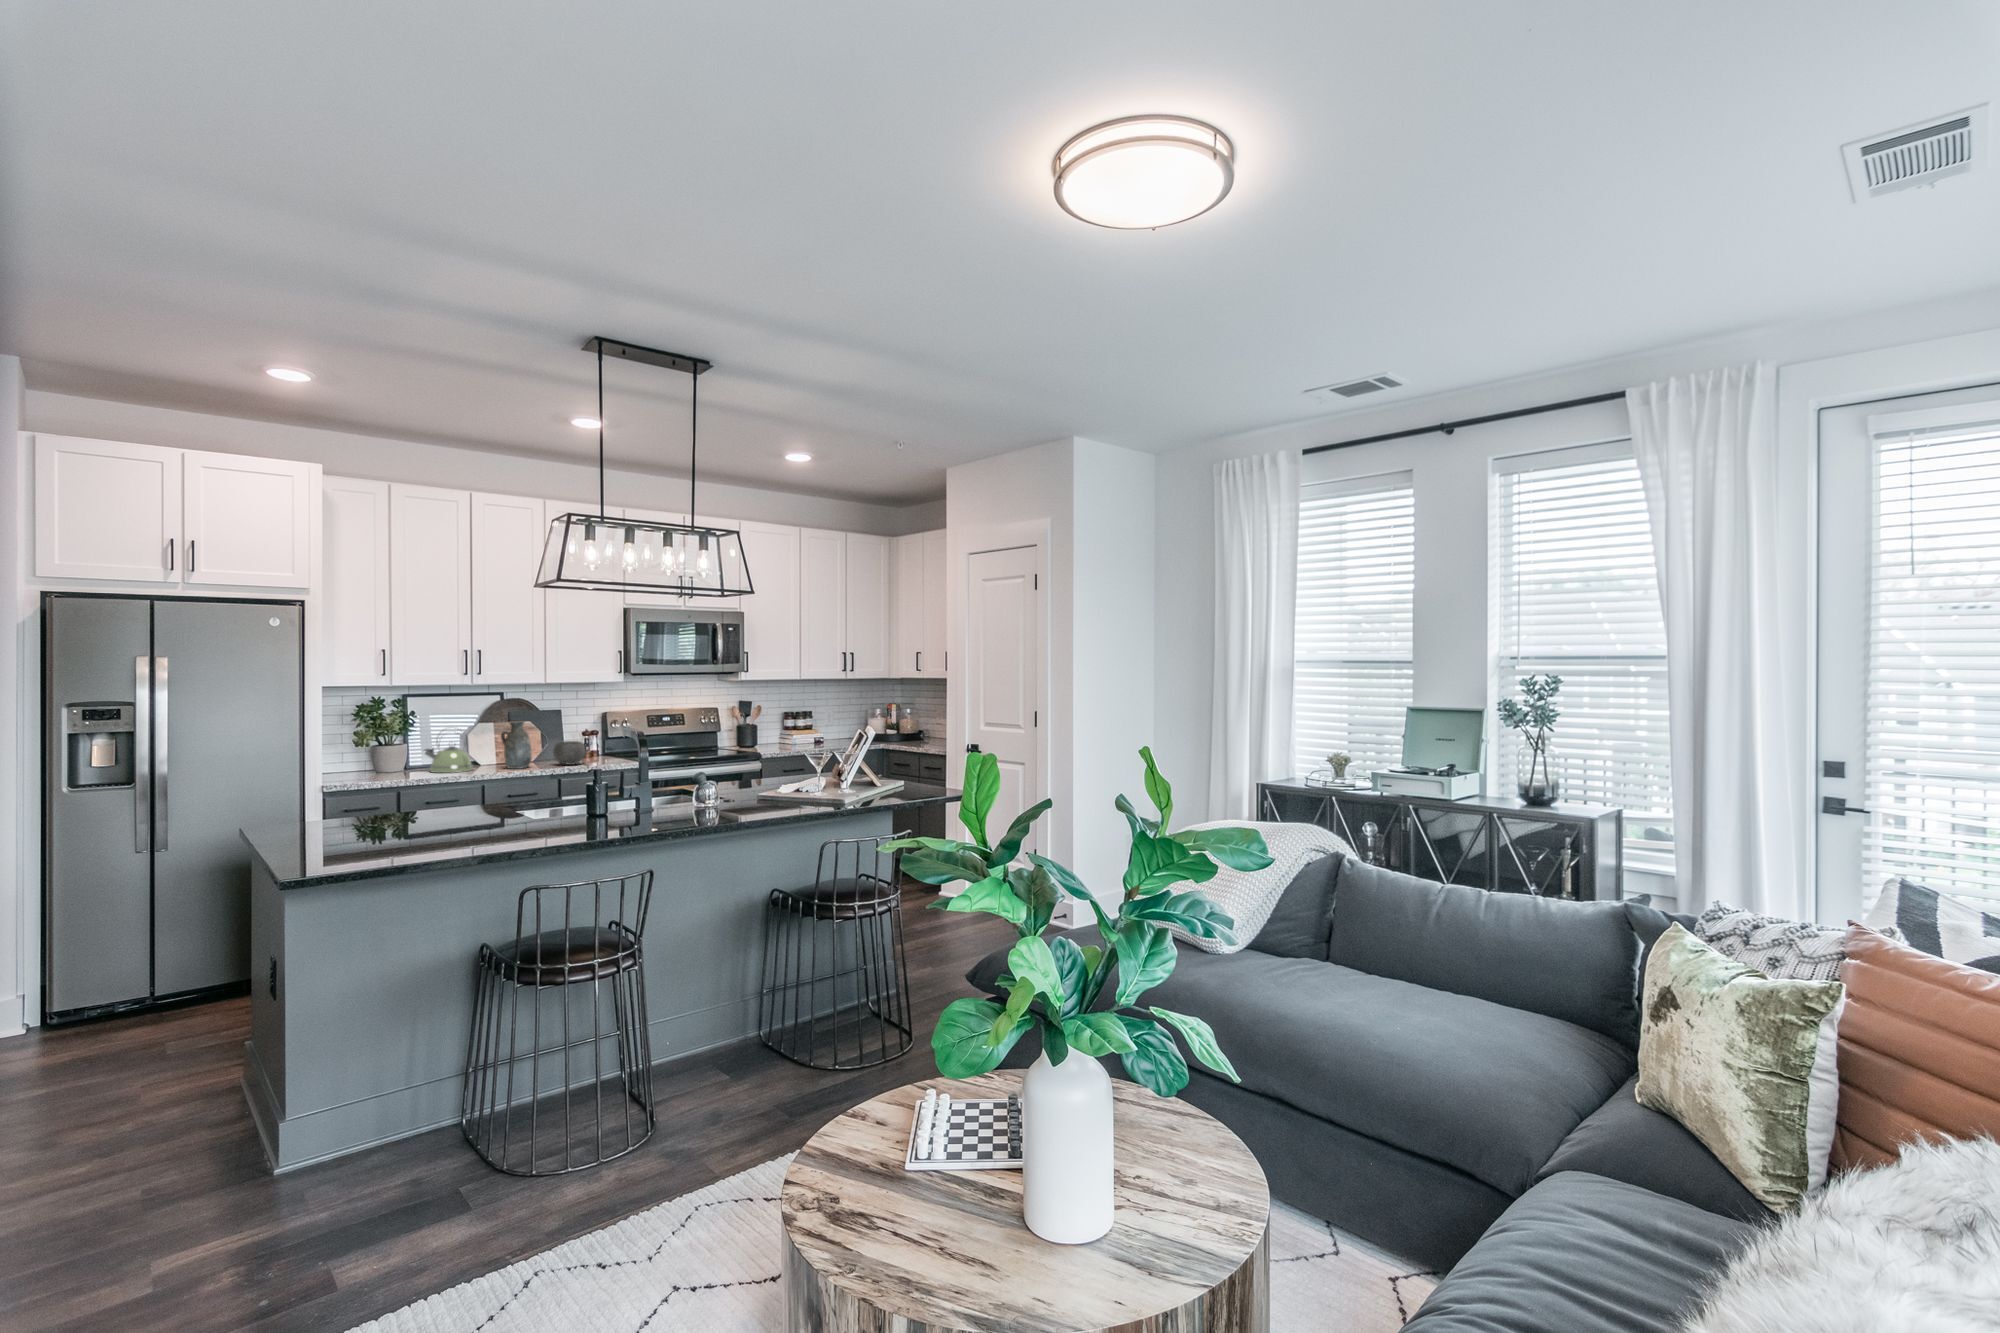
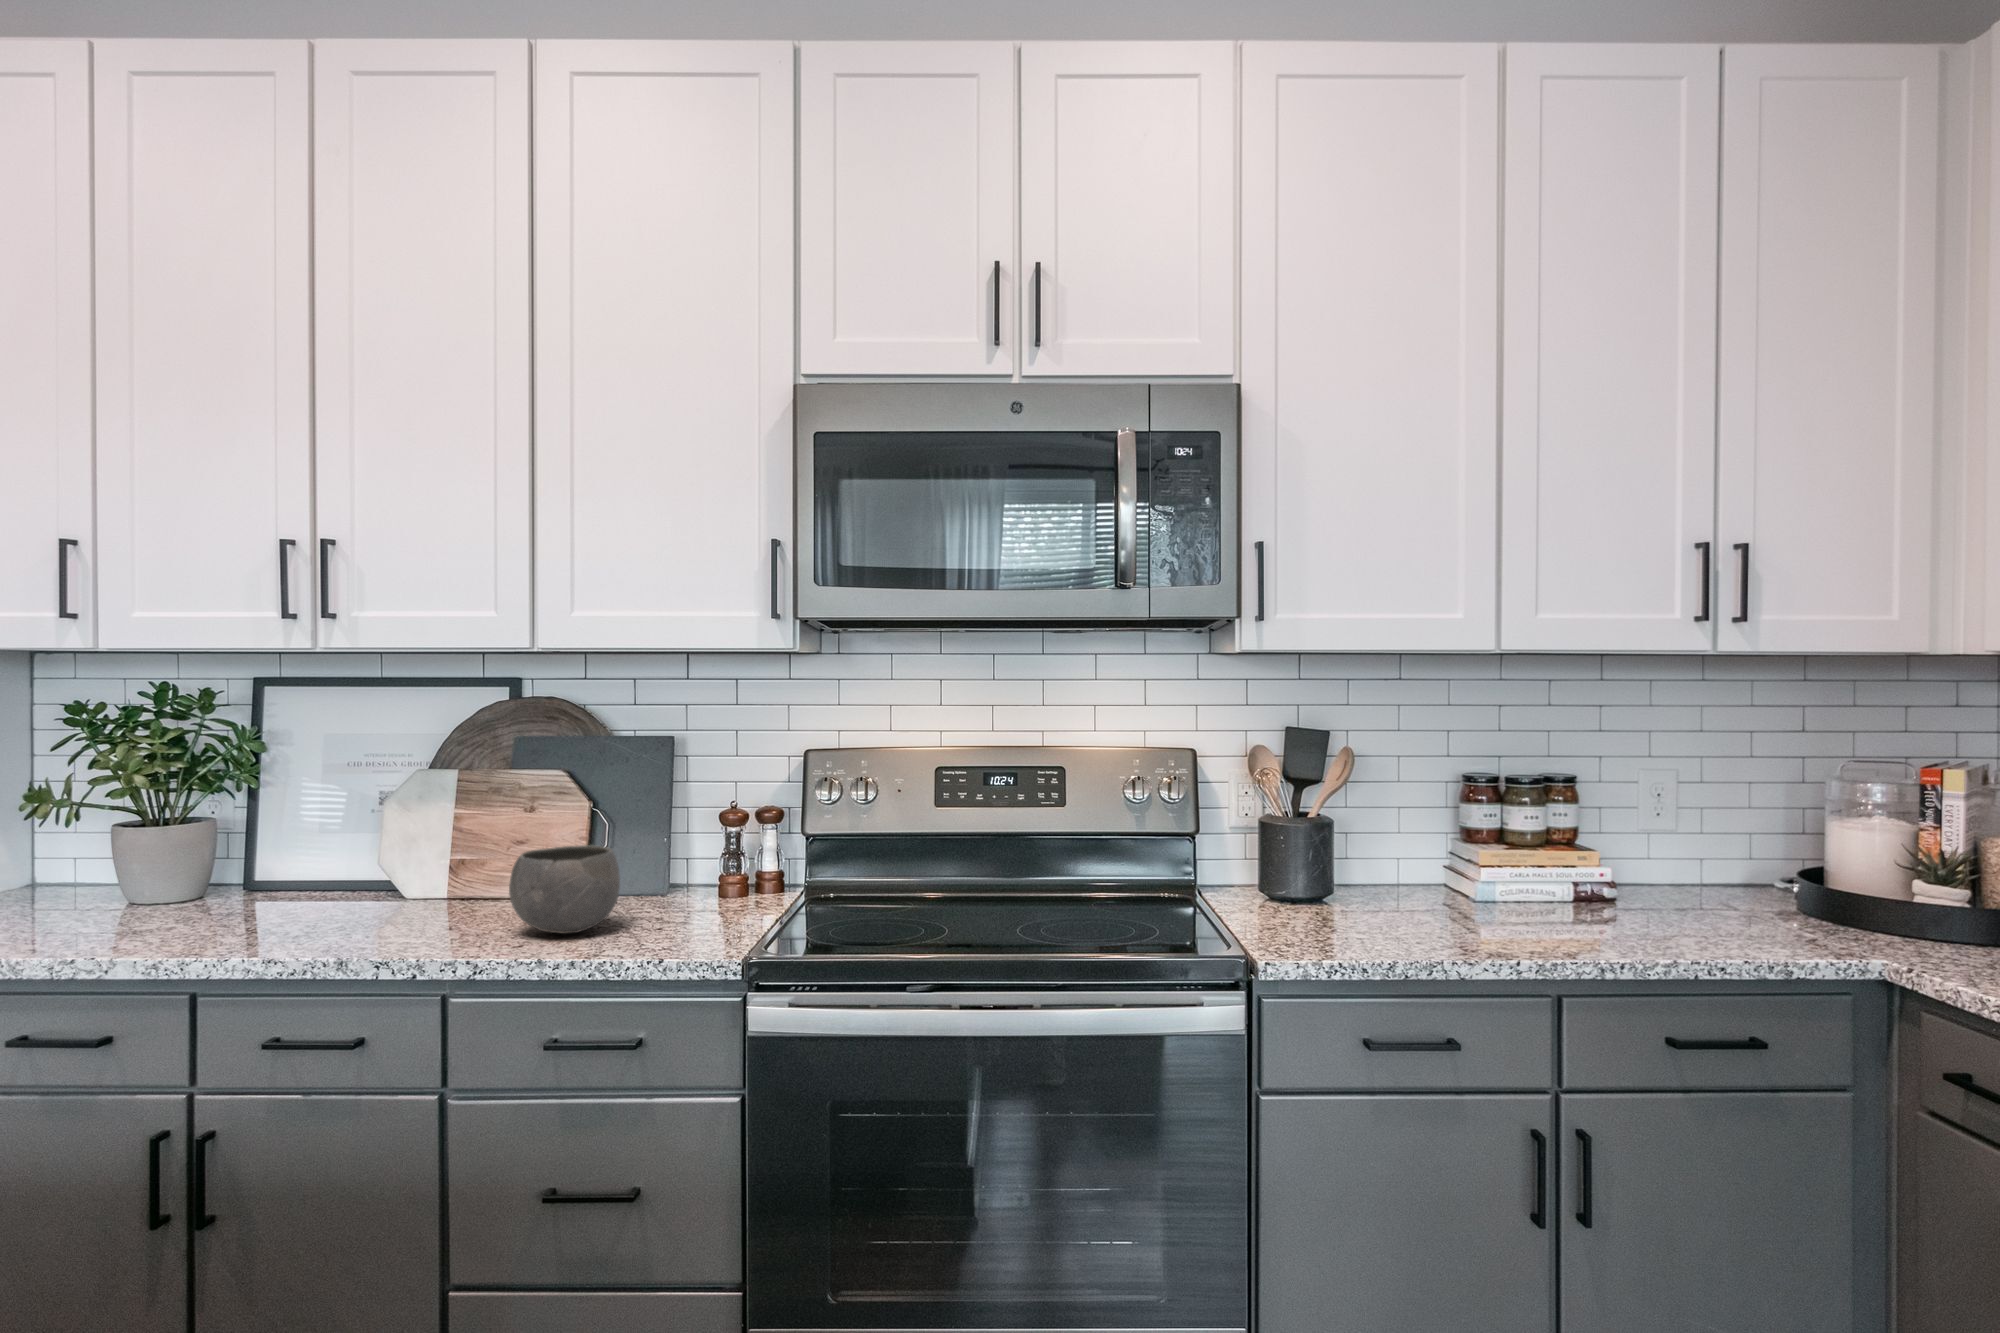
decorative vase: present [501,720,532,769] -> none [356,767,451,935]
kettle: present [425,729,473,773] -> none [179,778,325,930]

